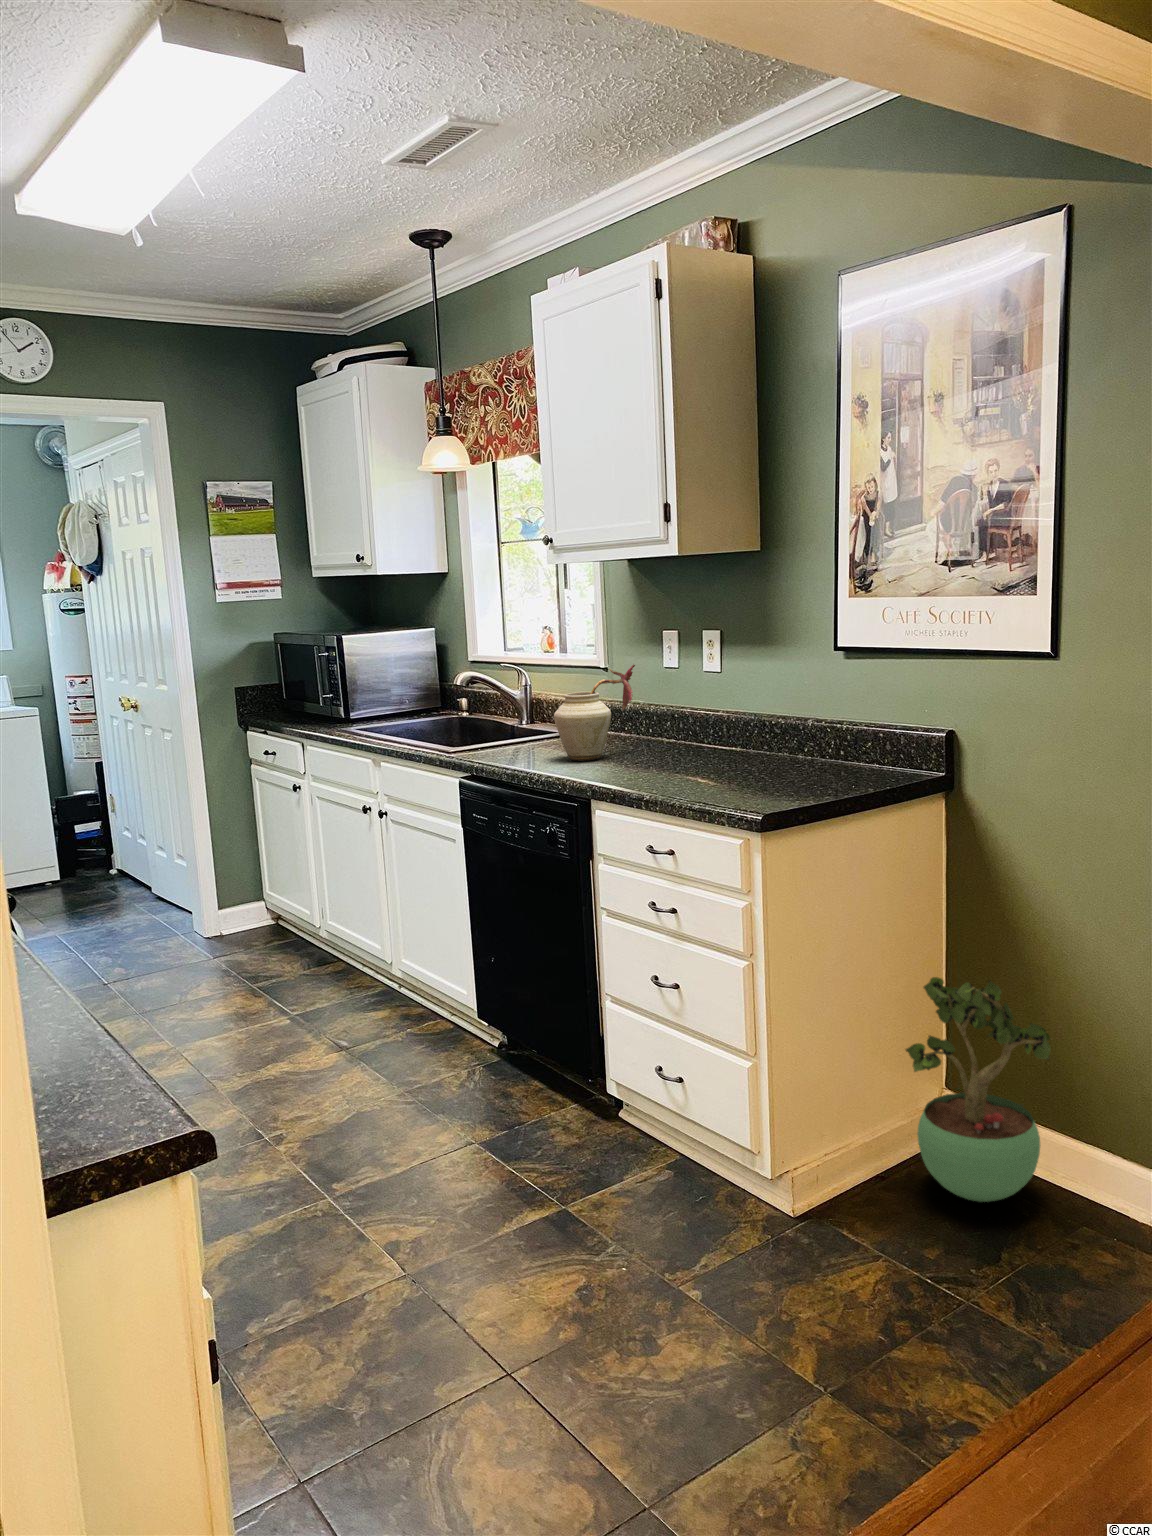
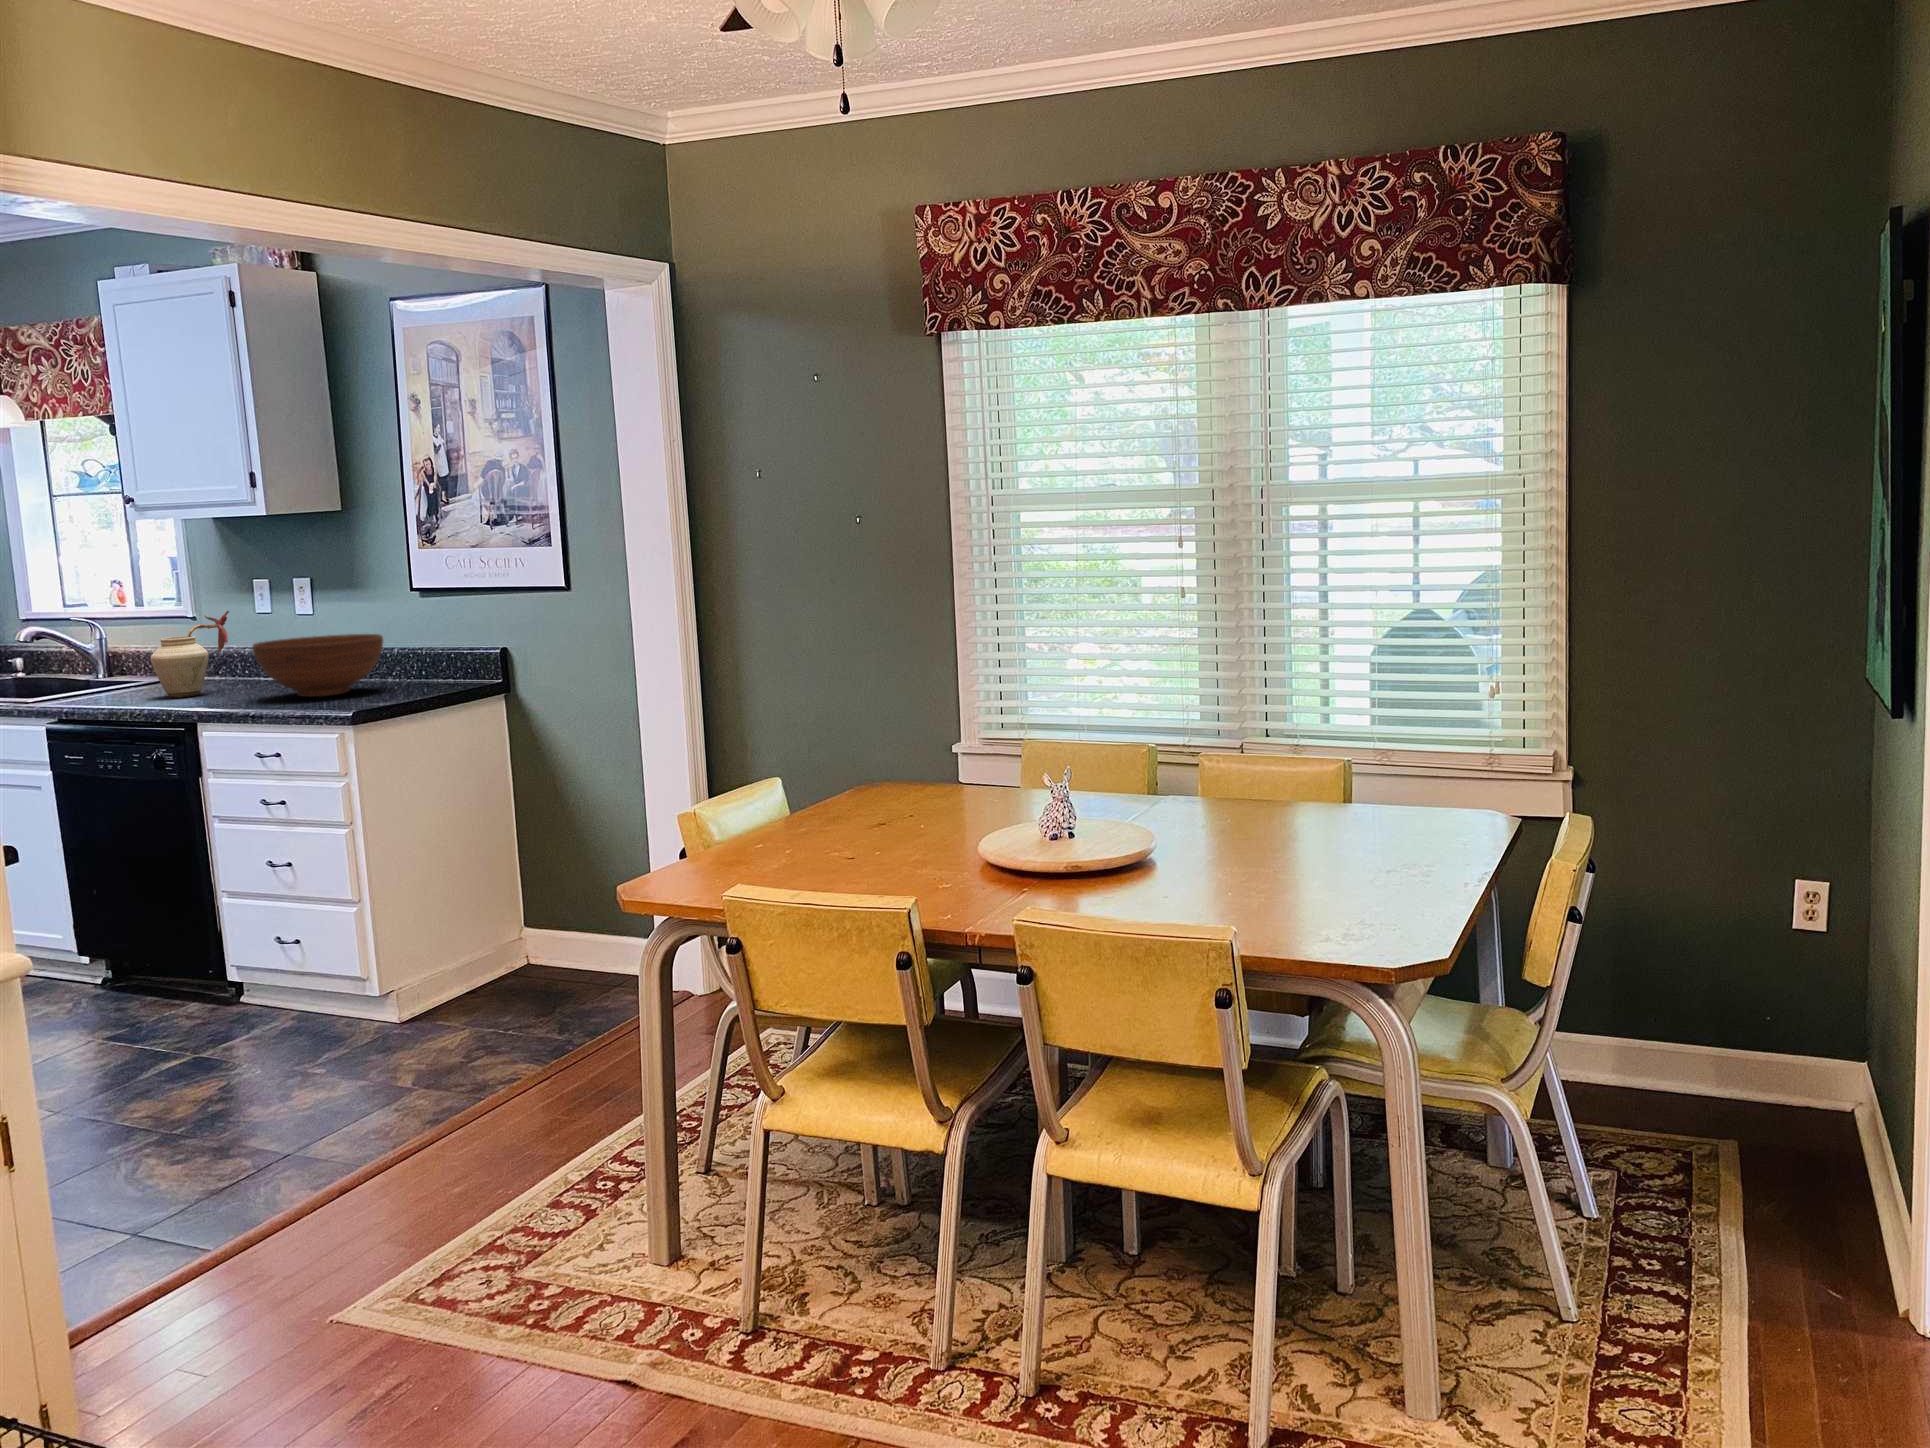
fruit bowl: none [652,701,802,780] -> present [252,634,383,697]
potted plant: present [906,977,1051,1202] -> none [482,820,584,987]

